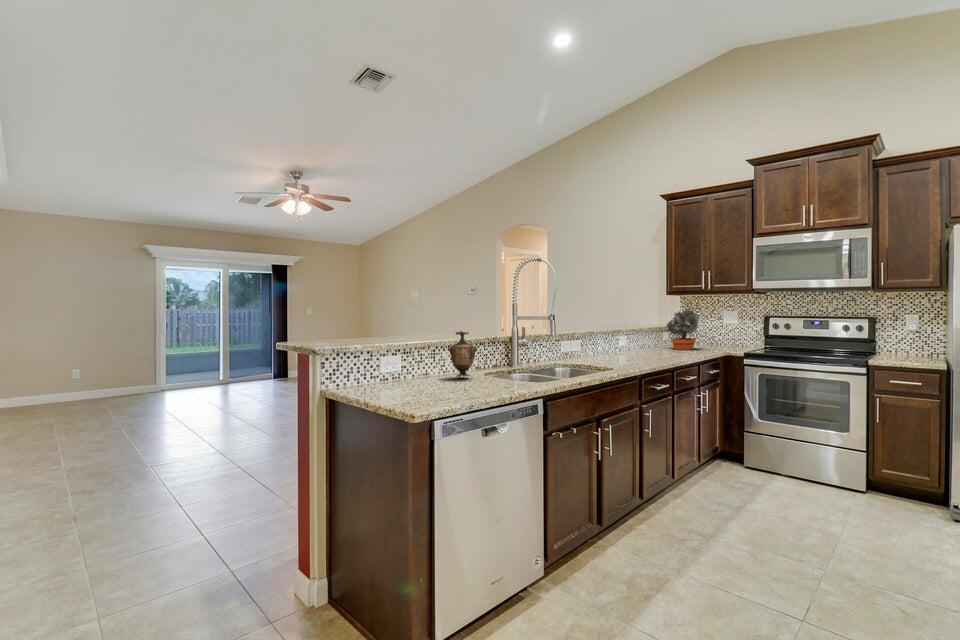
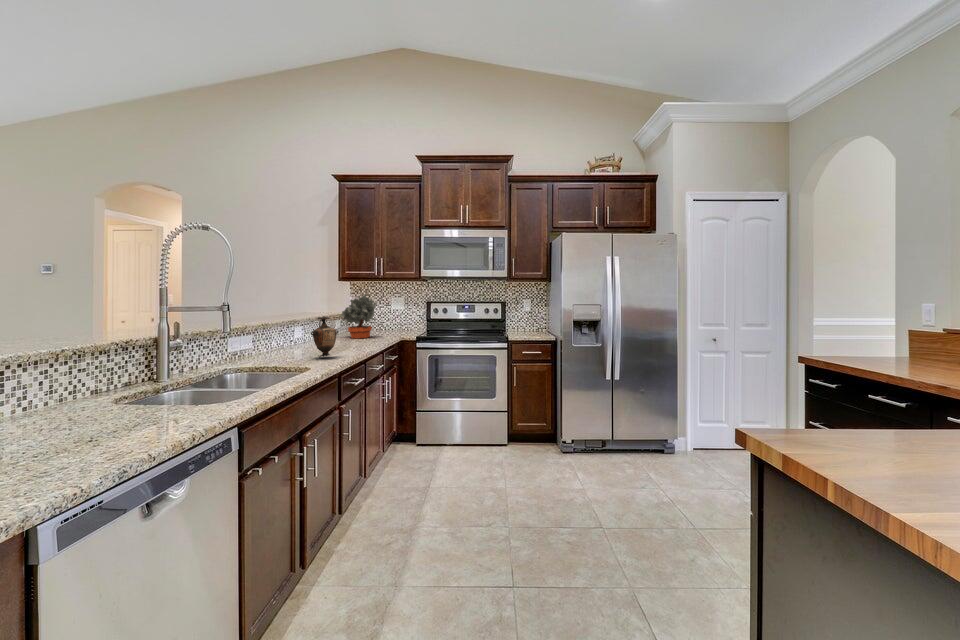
vase: present [448,331,477,377] -> present [311,316,338,357]

